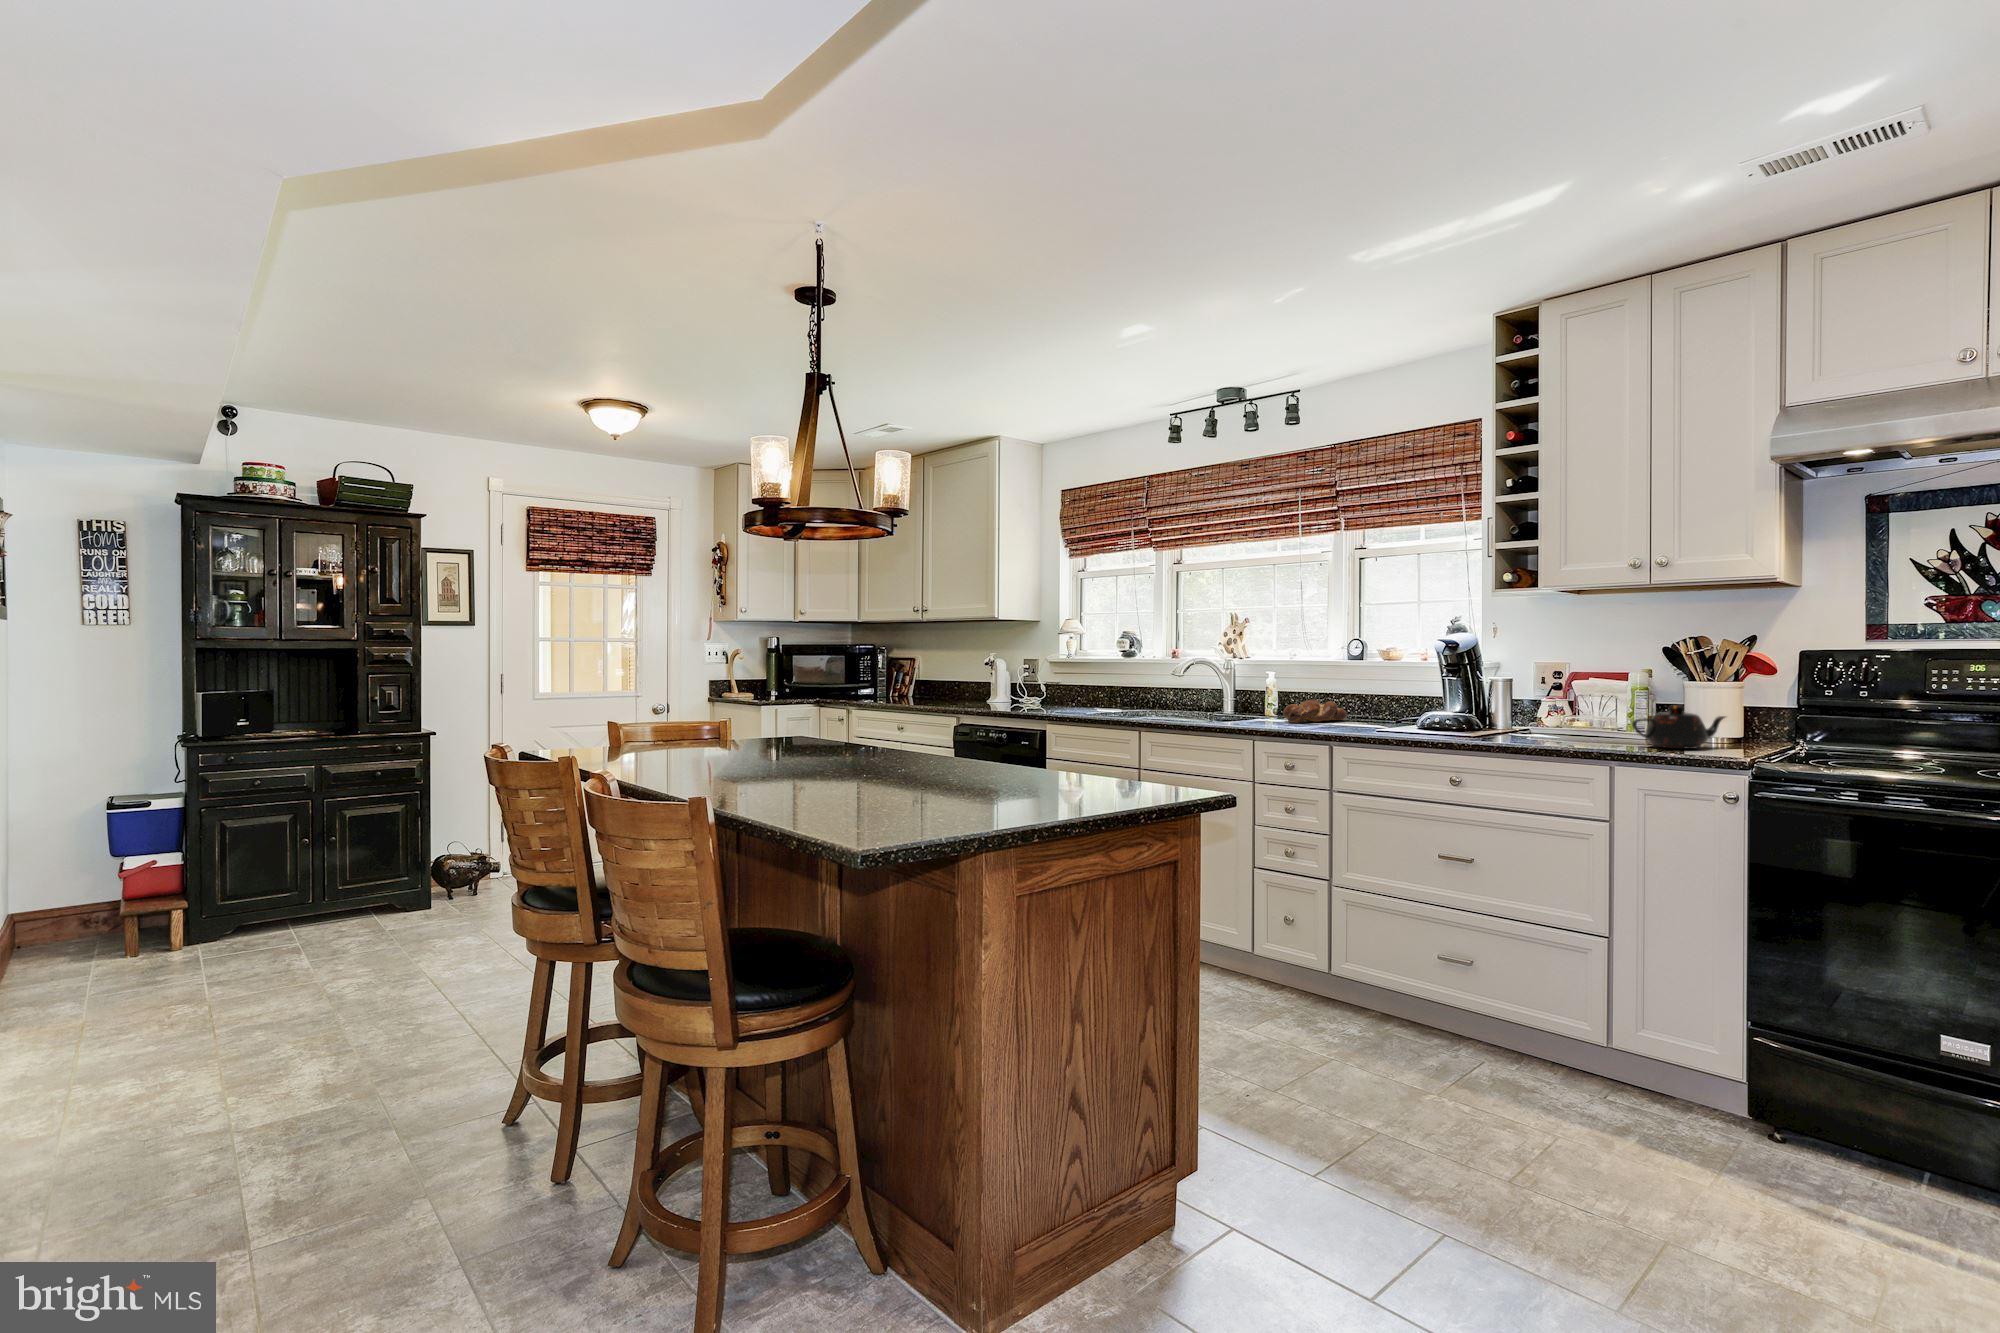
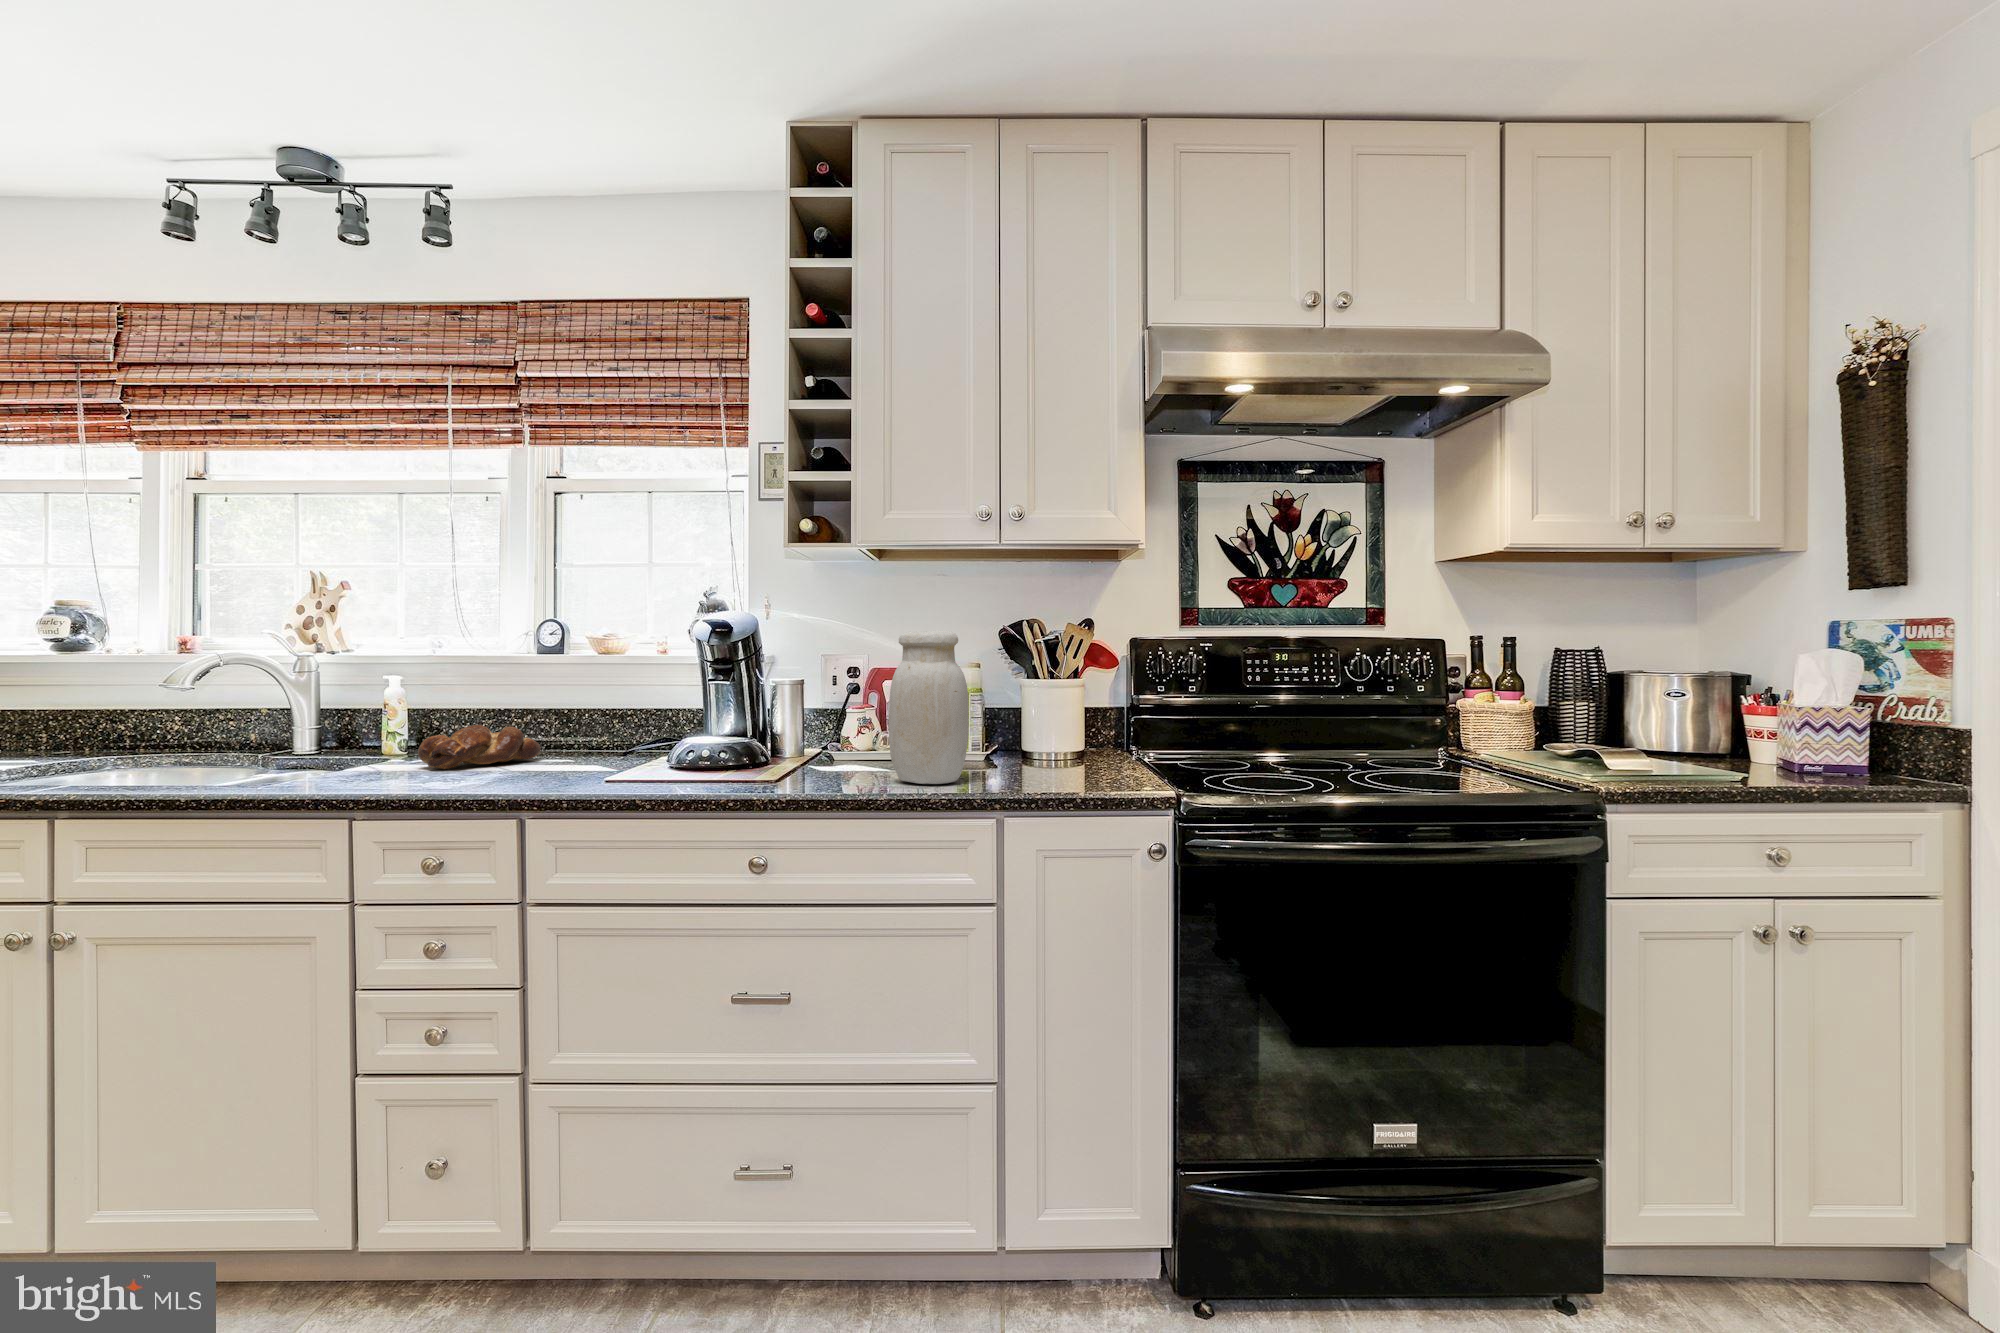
jar: none [1551,651,1611,750] -> present [889,631,969,784]
teapot: present [1632,705,1725,749] -> none [982,710,1079,771]

